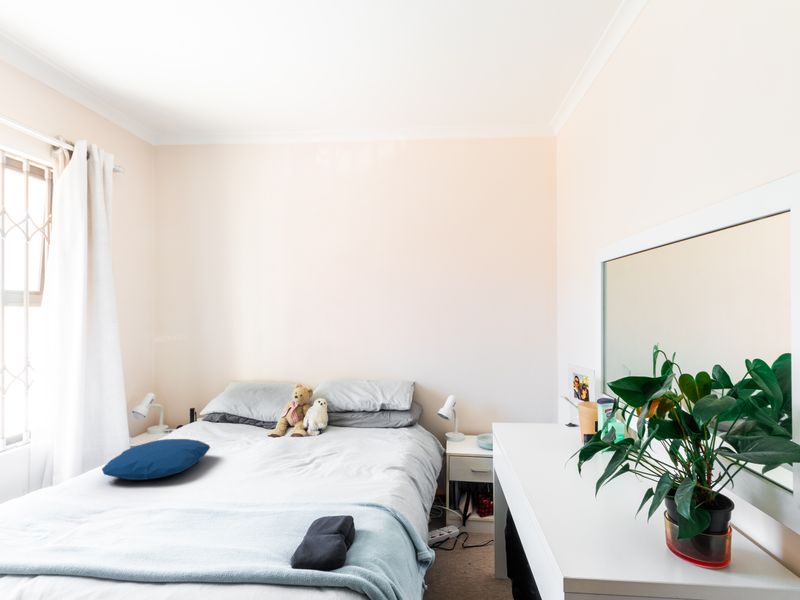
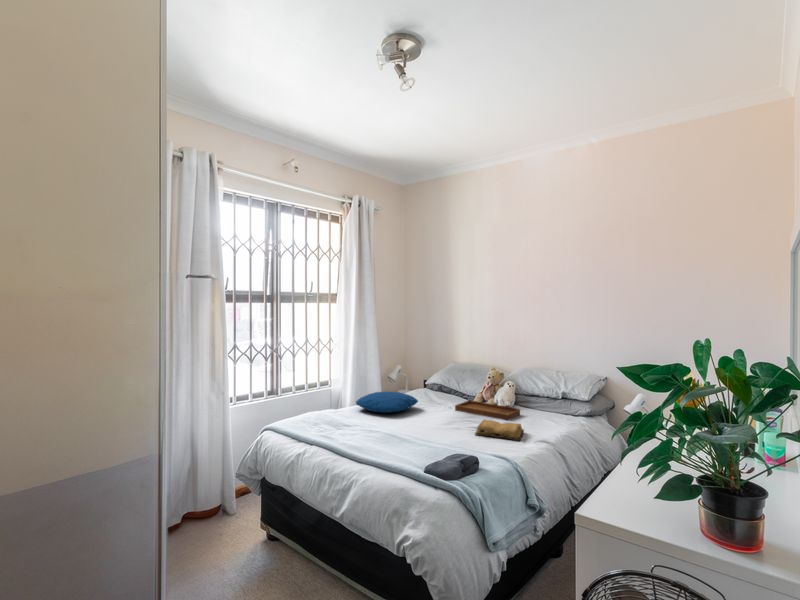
tray: none [262,417,341,449] -> present [455,393,520,420]
diary: none [315,452,375,482] -> present [475,420,524,441]

